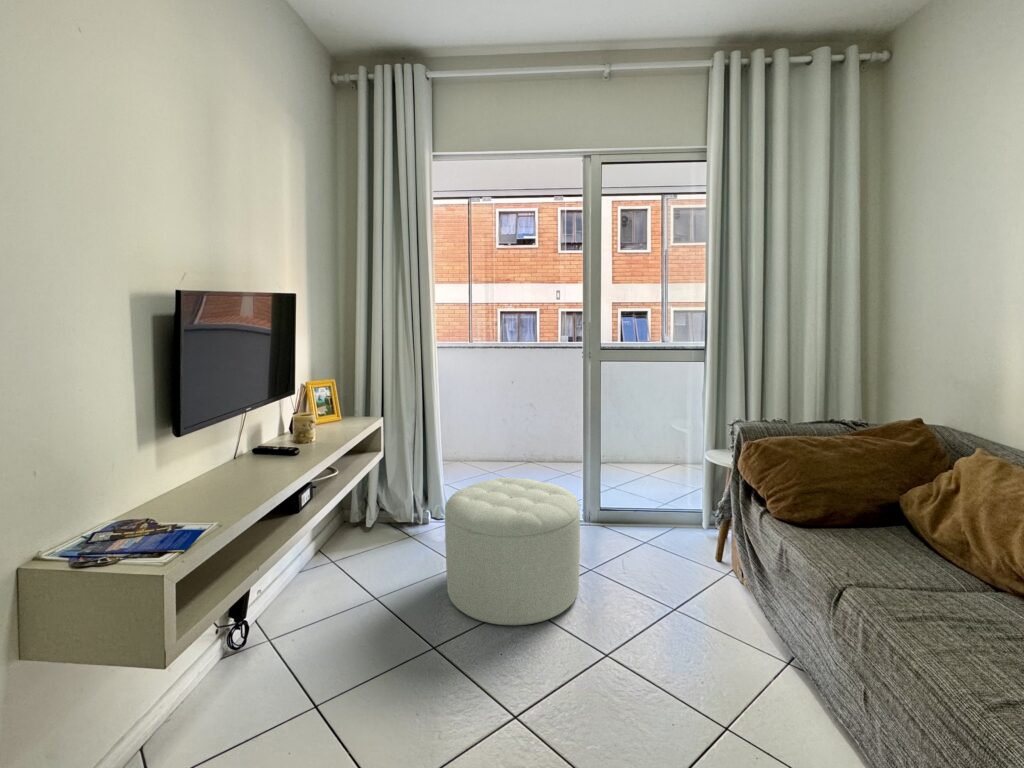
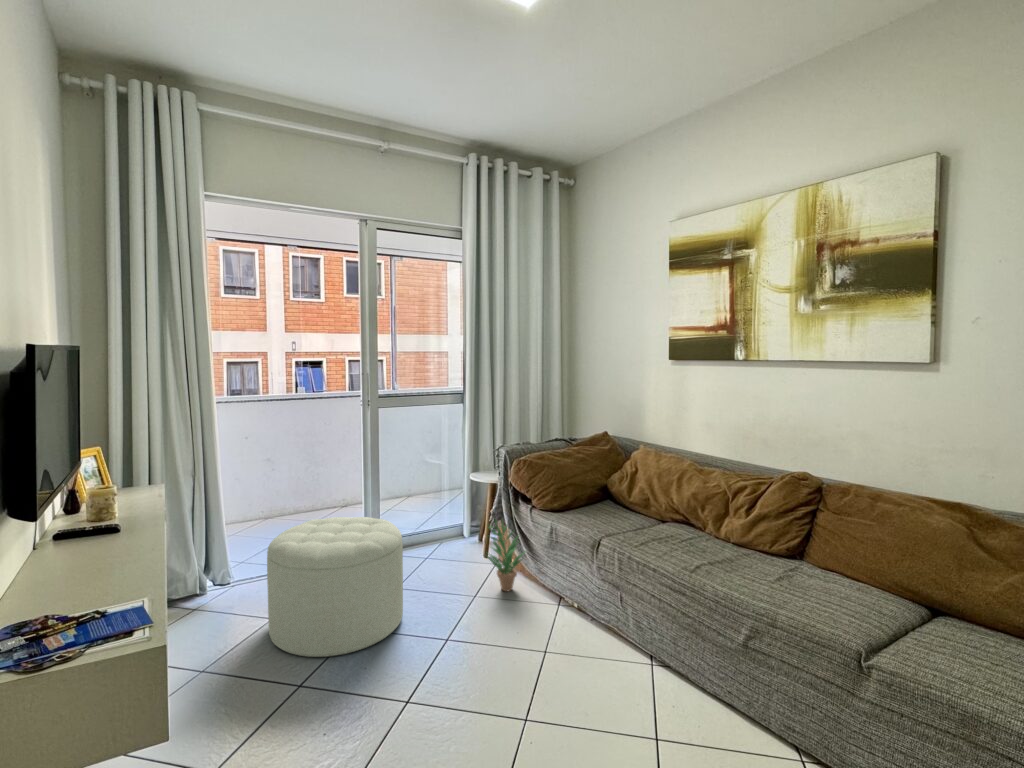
potted plant: none [691,513,749,611] -> present [489,521,523,591]

